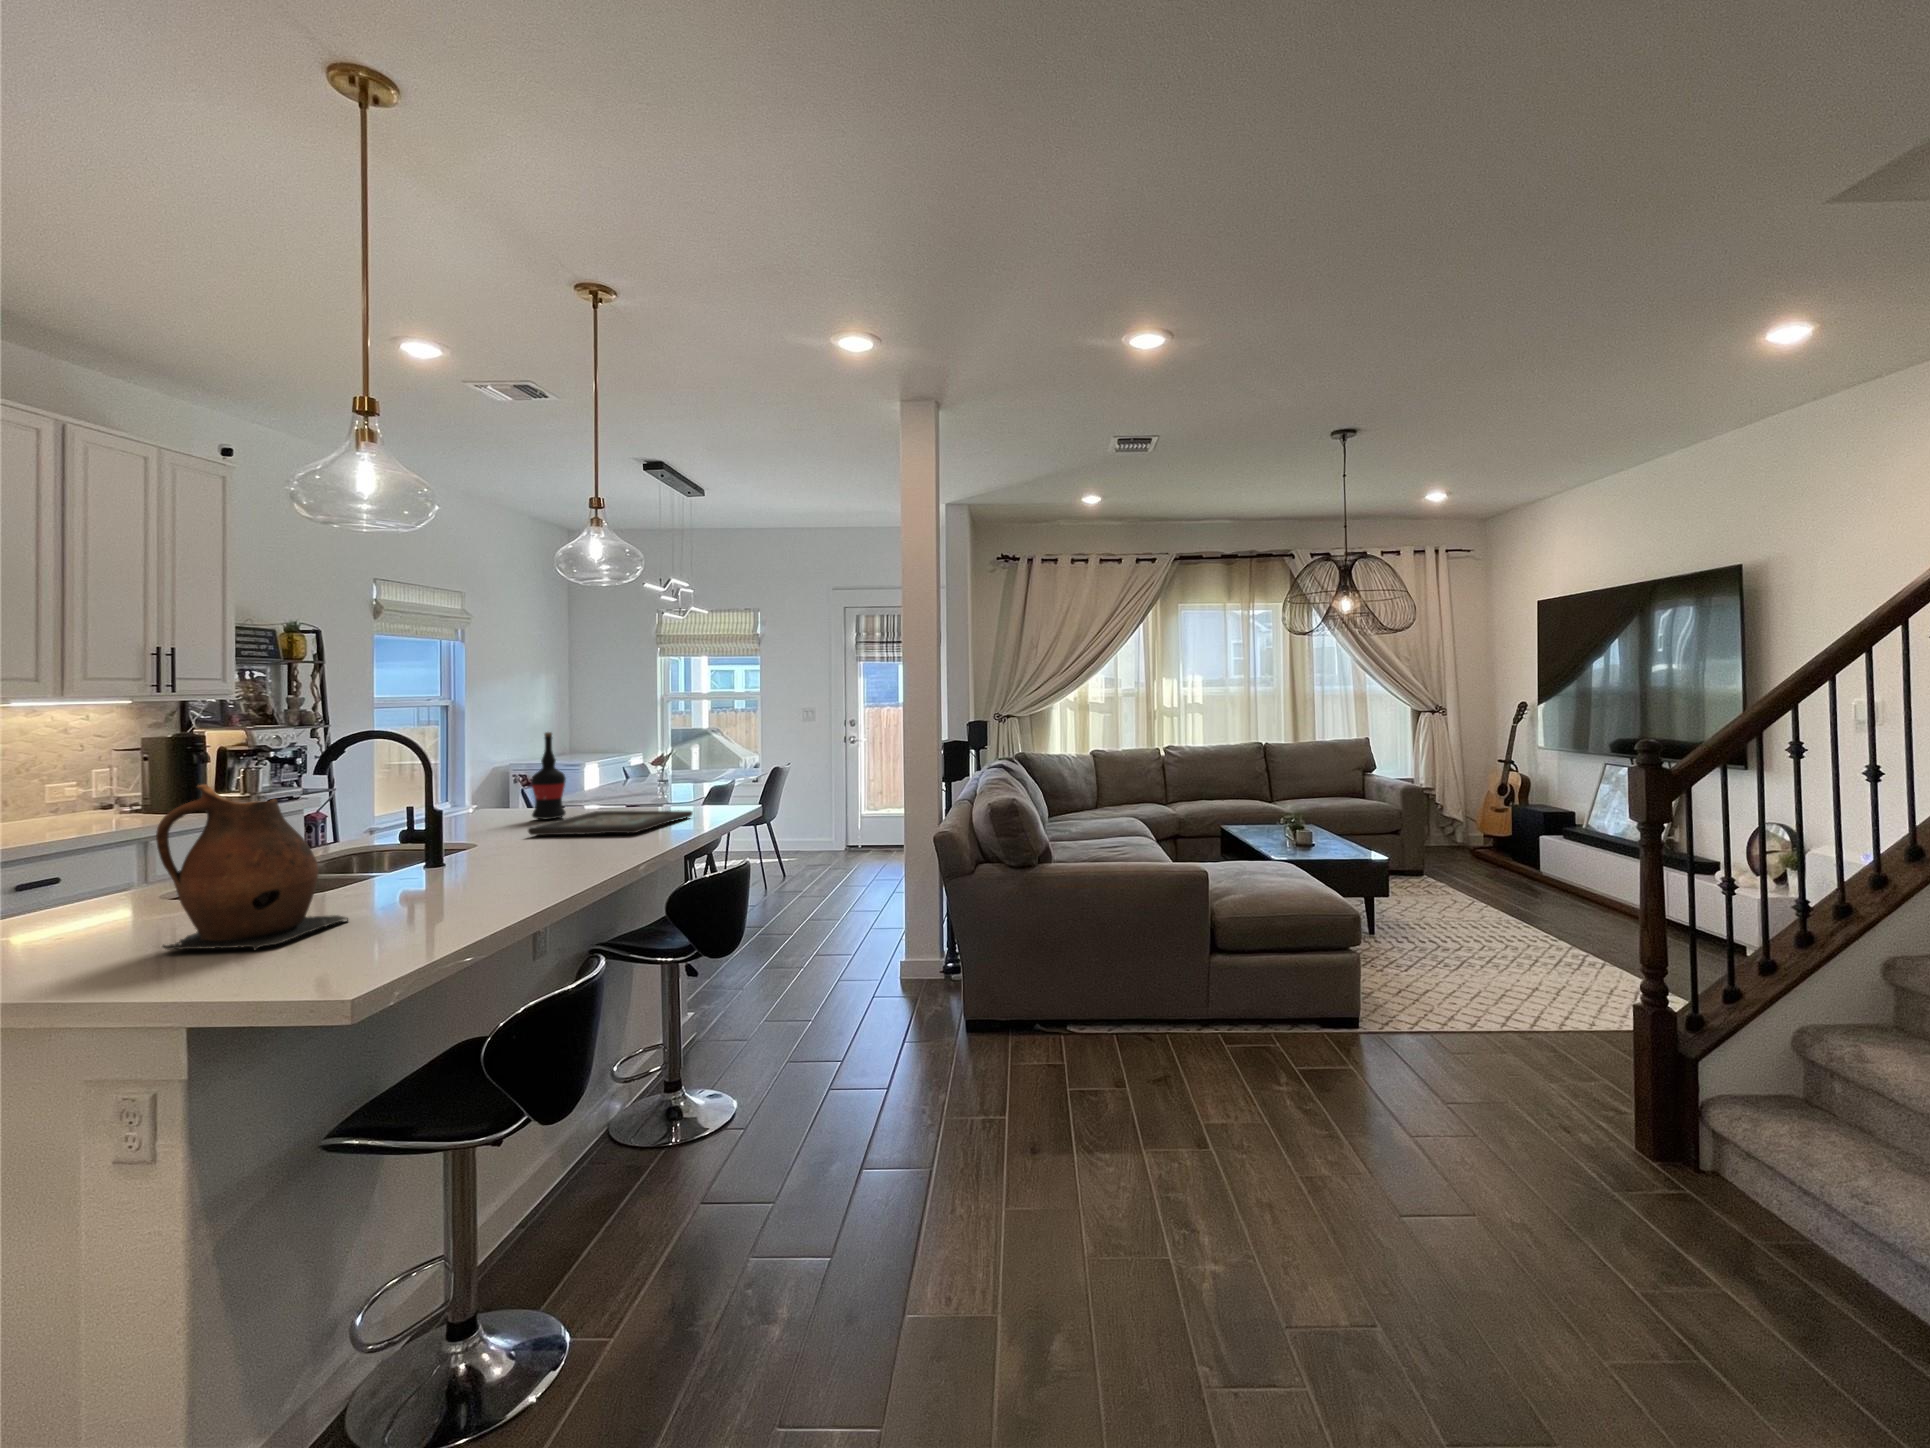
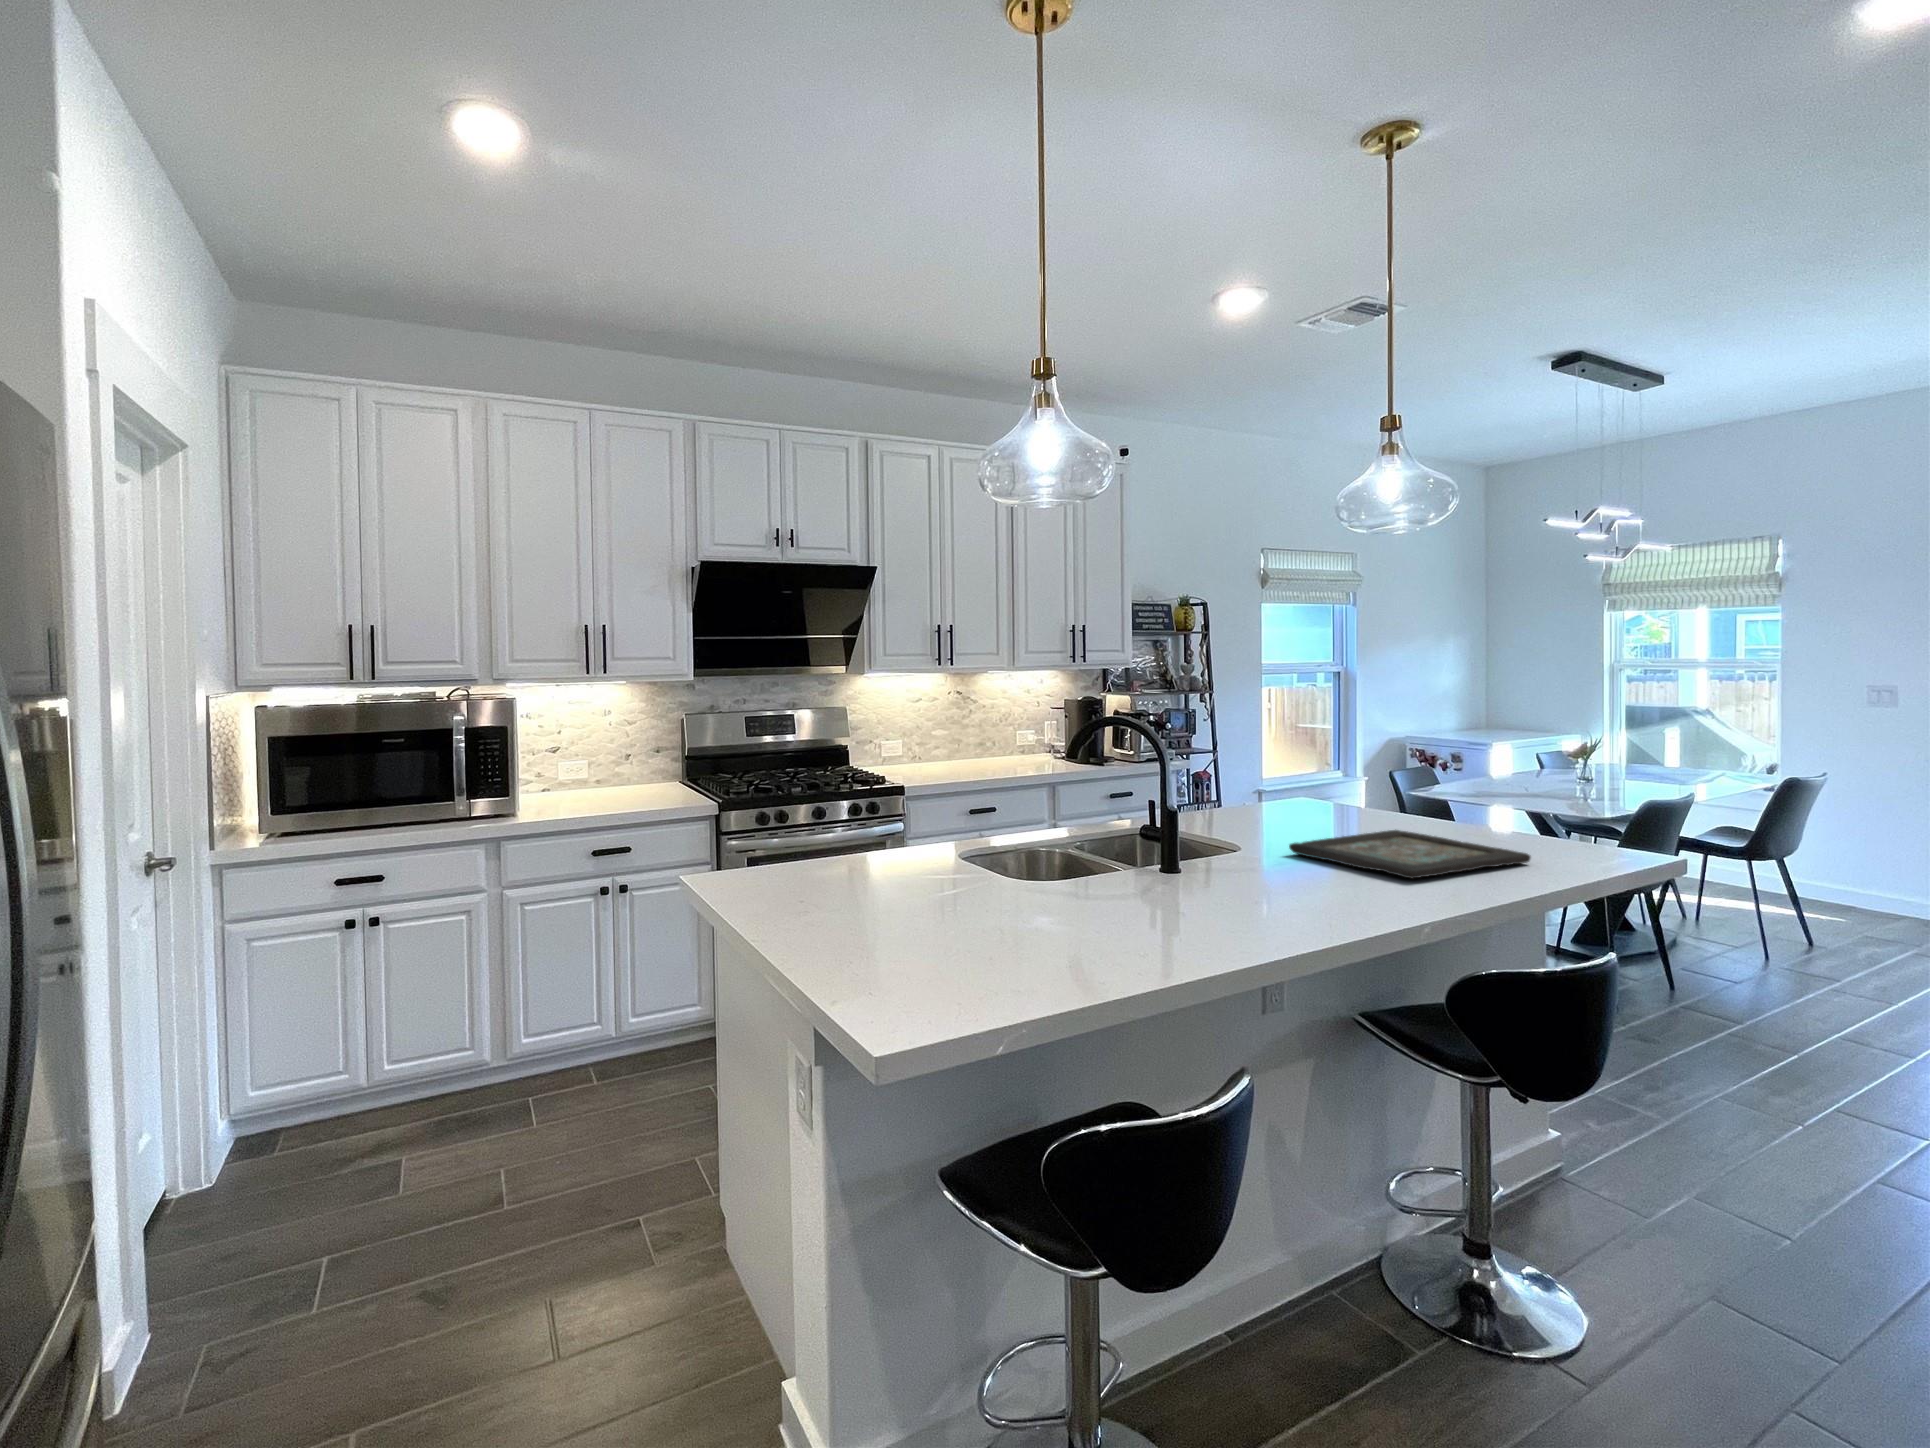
wine bottle: present [532,732,566,819] -> none [1324,722,1366,830]
ceramic pitcher: present [156,785,348,950] -> none [843,780,991,959]

